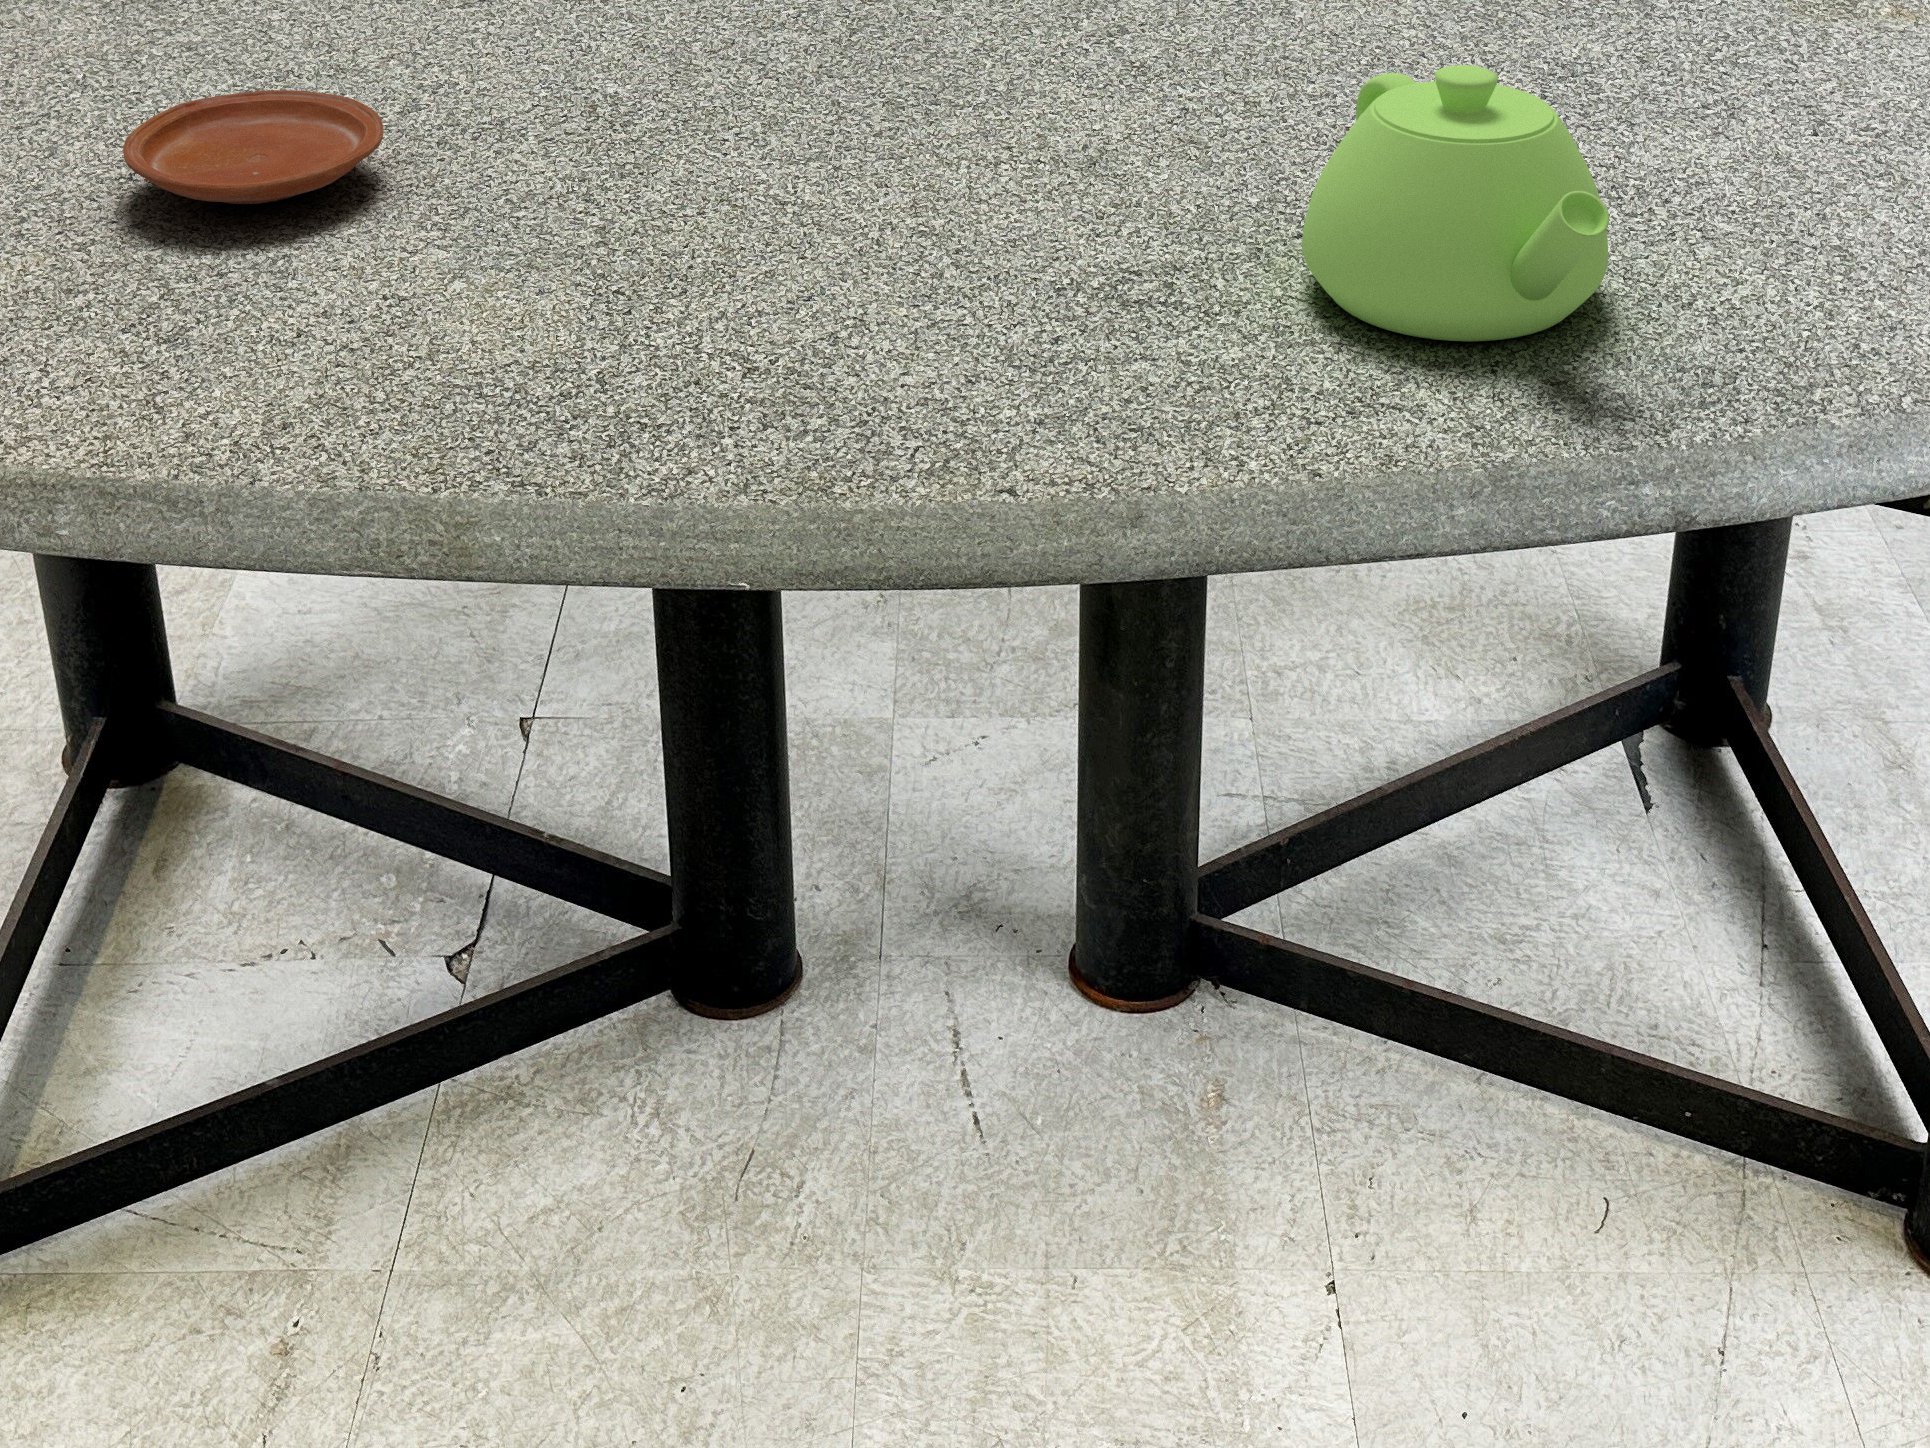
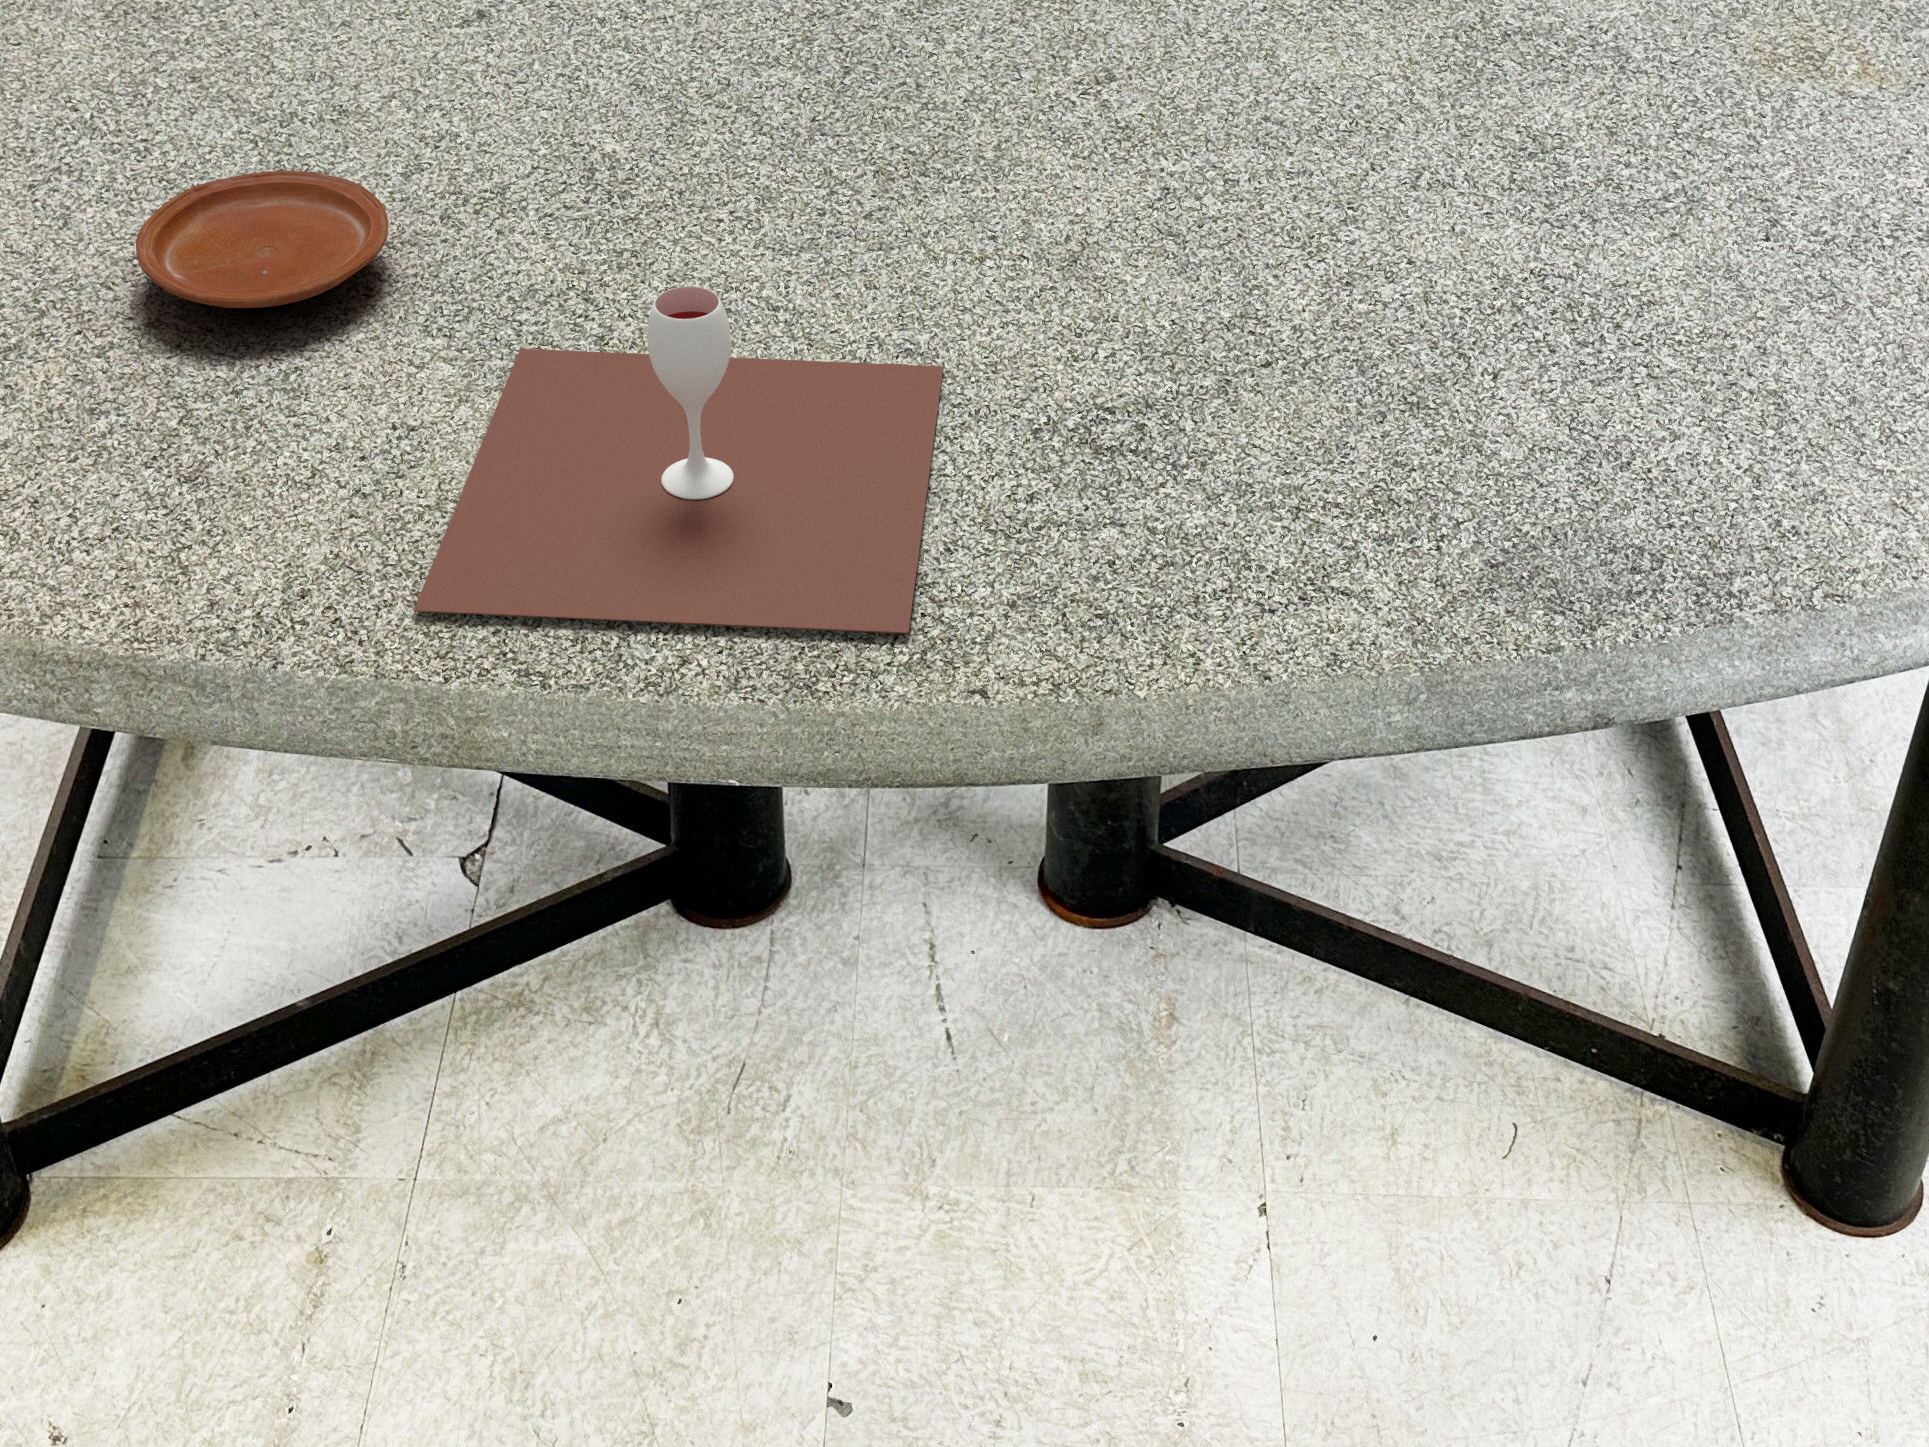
teapot: present [1302,65,1609,341] -> none [1268,226,1557,509]
wine glass: none [405,115,960,446] -> present [414,286,943,634]

